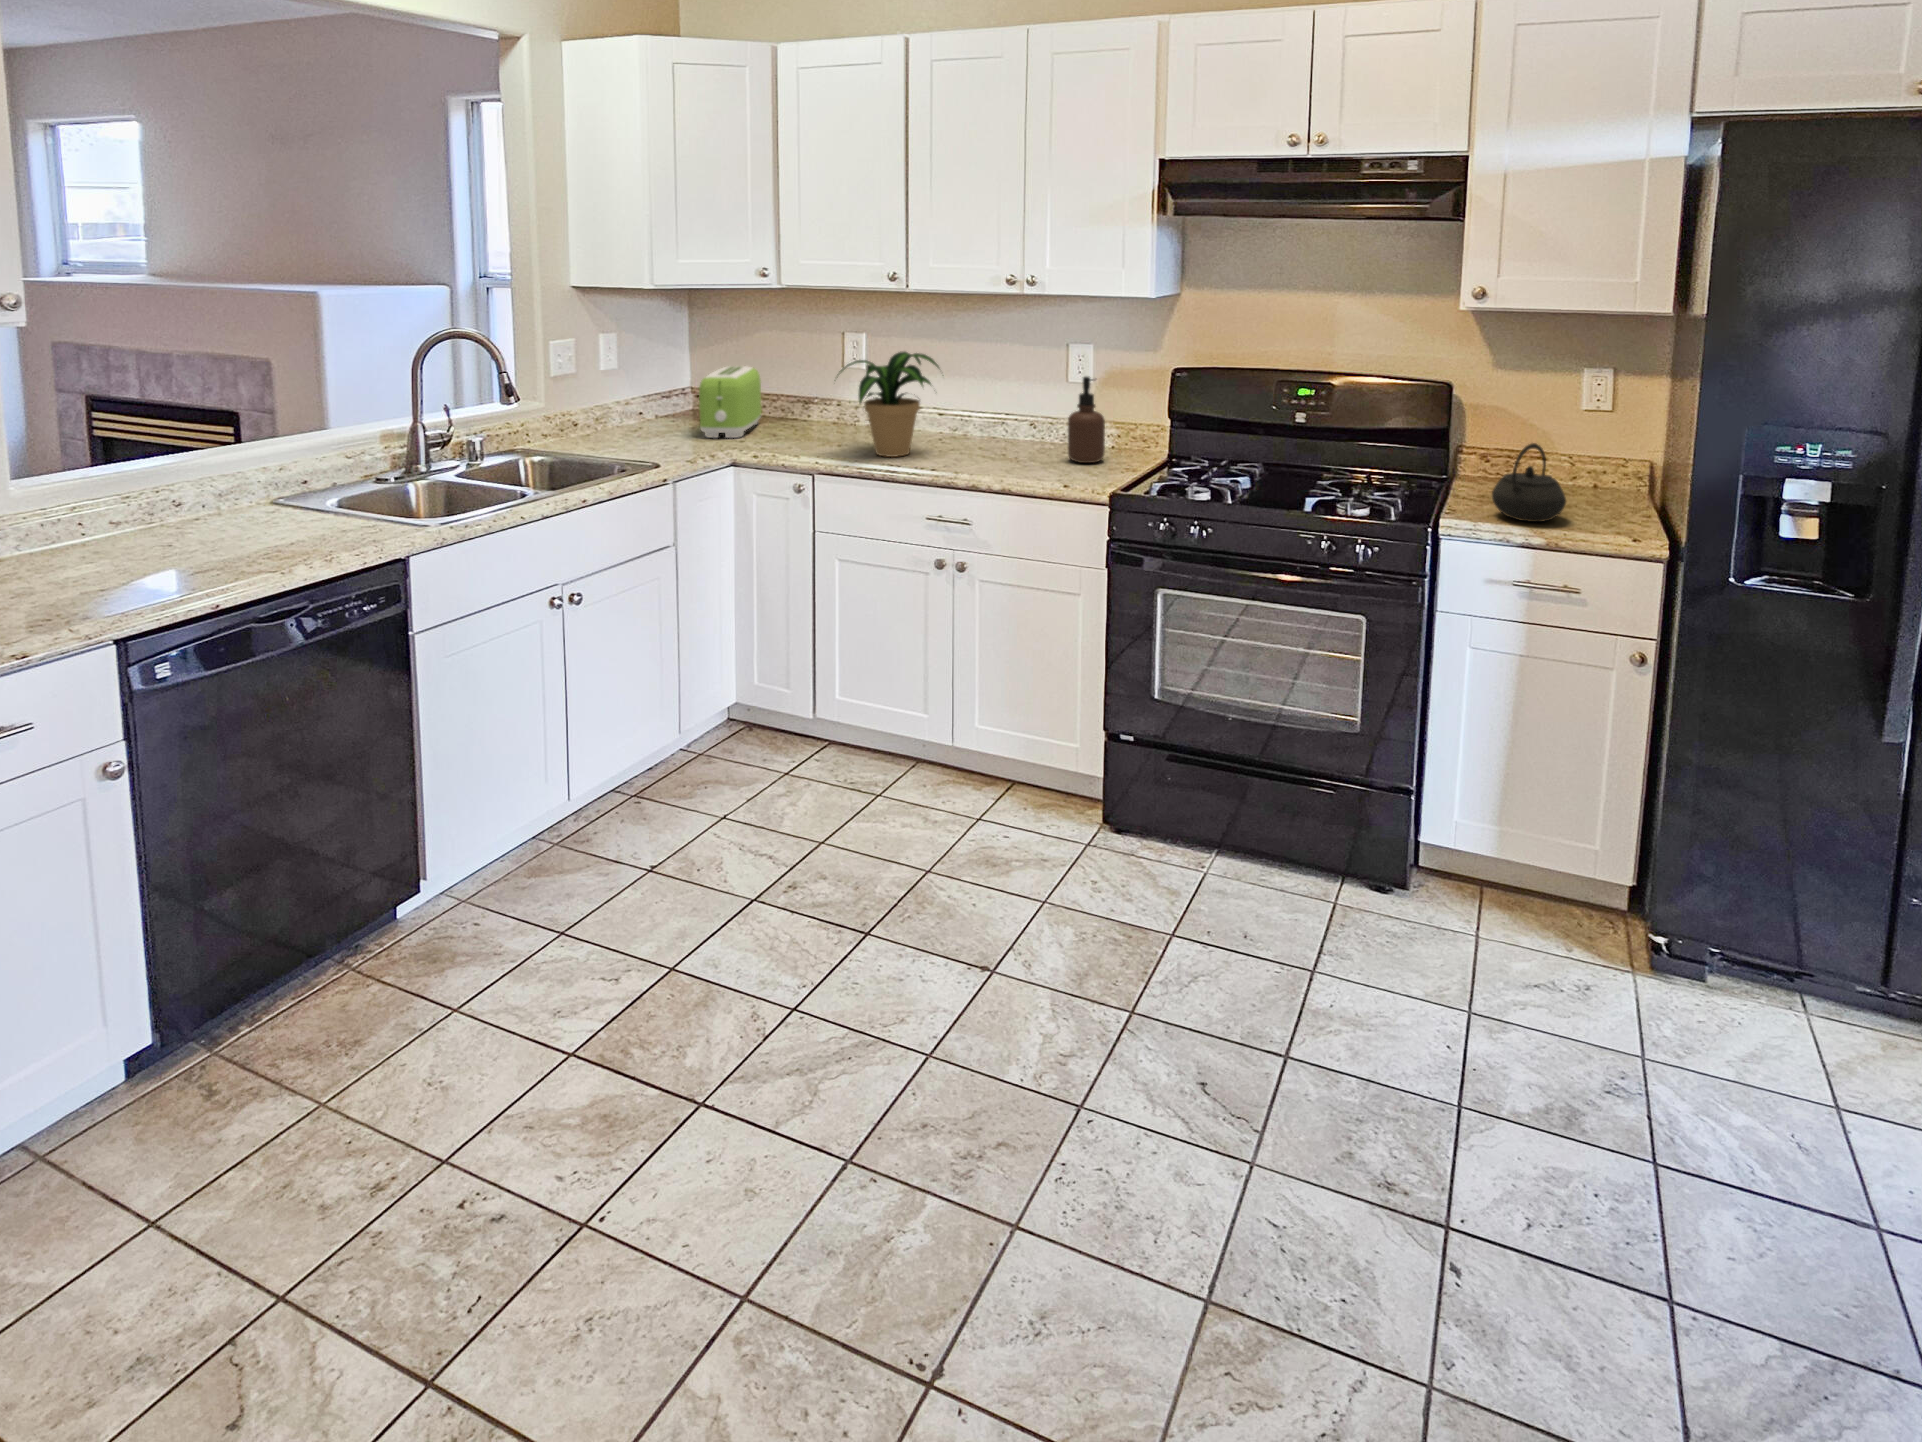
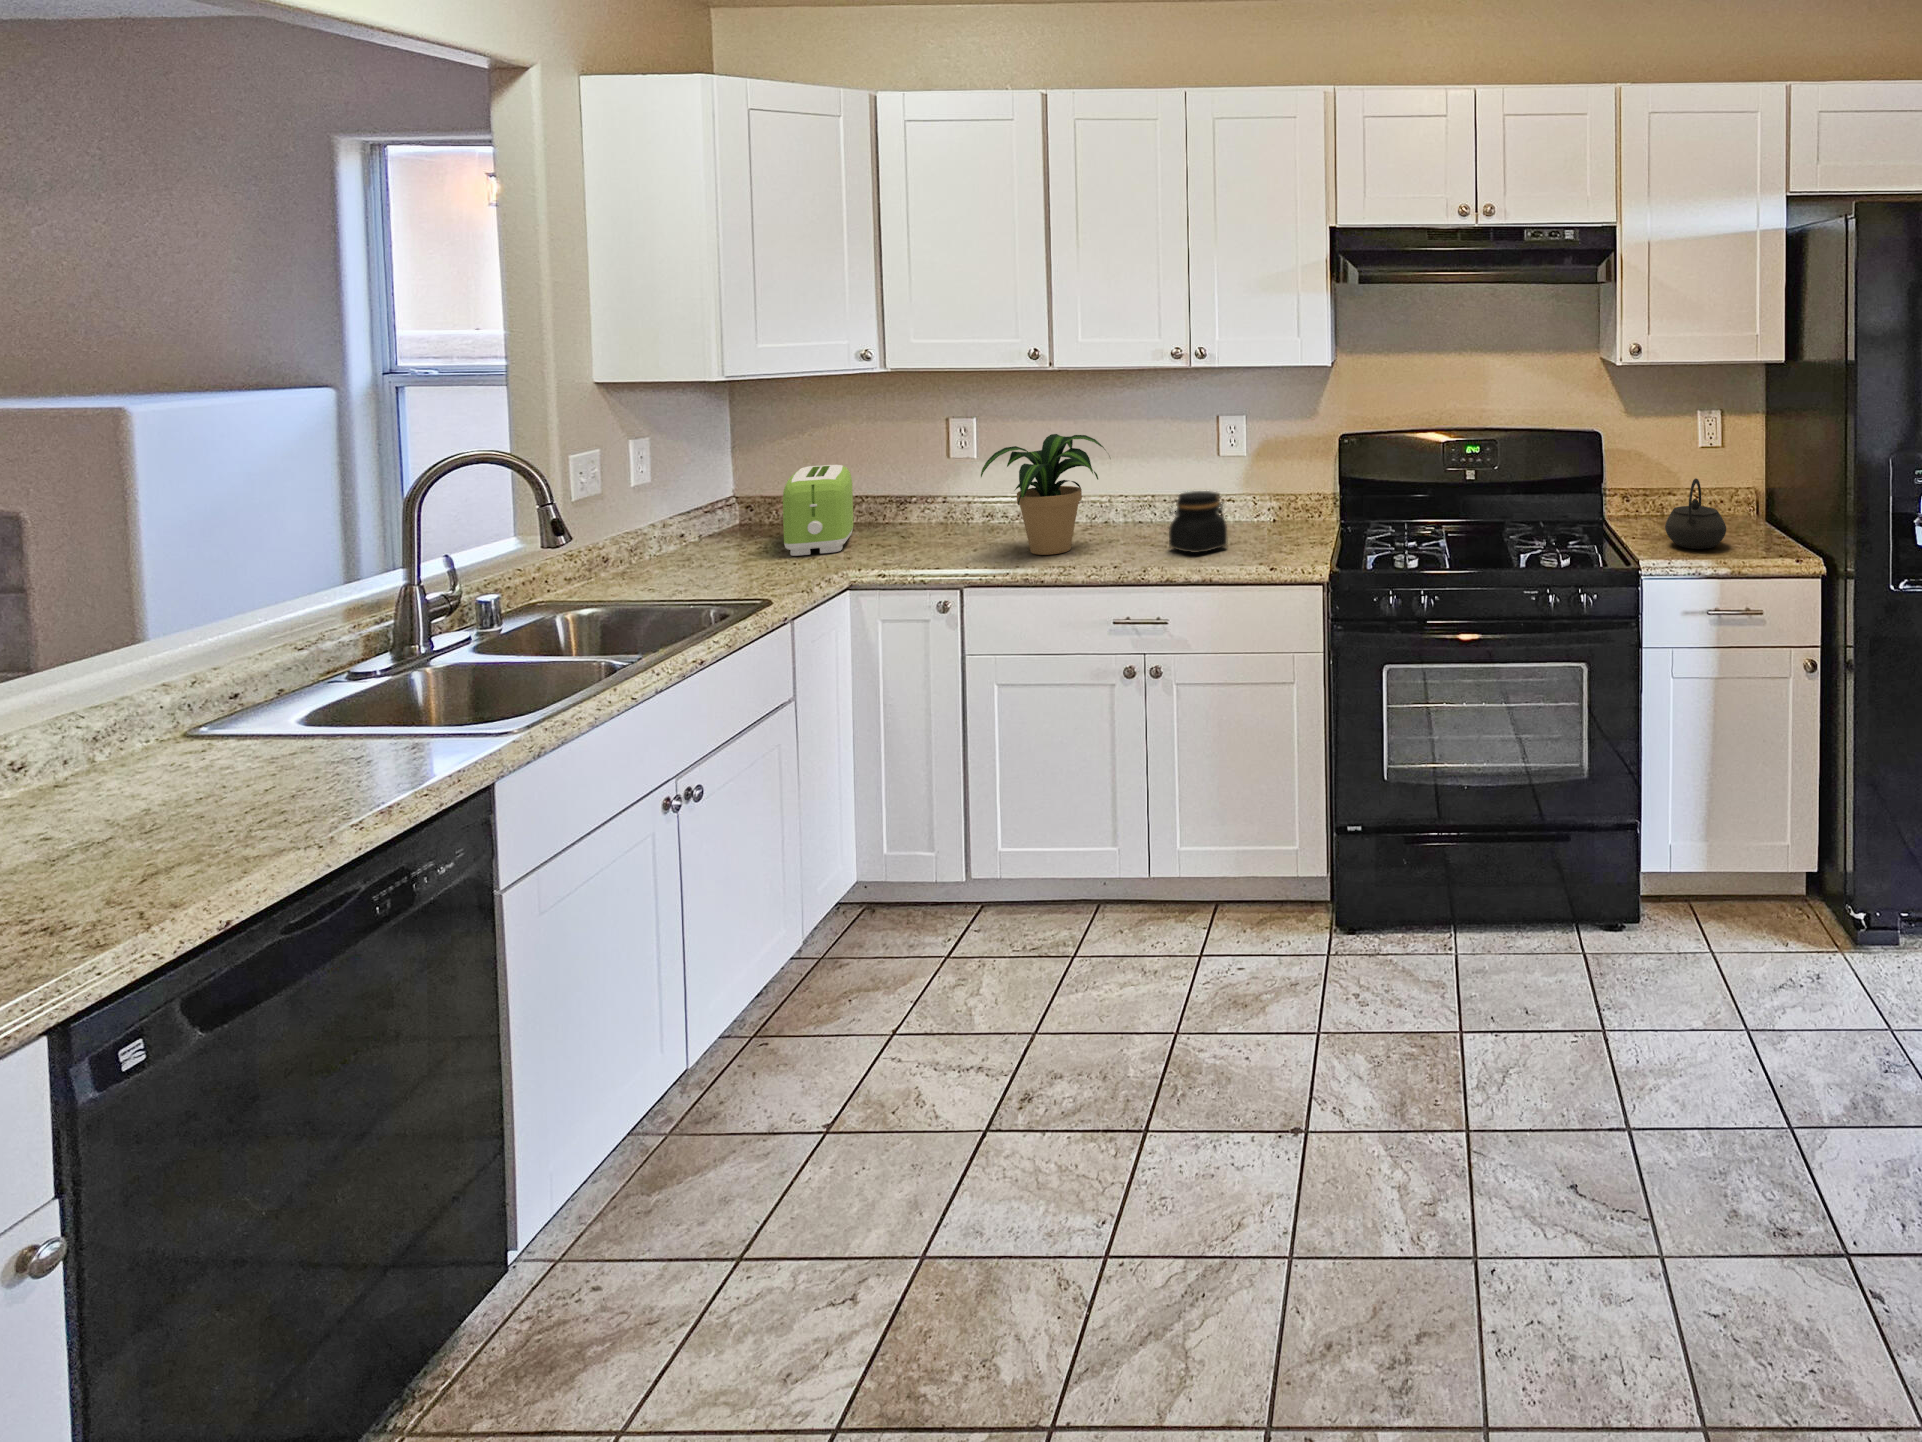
soap dispenser: present [1068,376,1105,463] -> none [1248,448,1288,539]
jar: none [985,412,1041,468] -> present [1169,491,1227,553]

